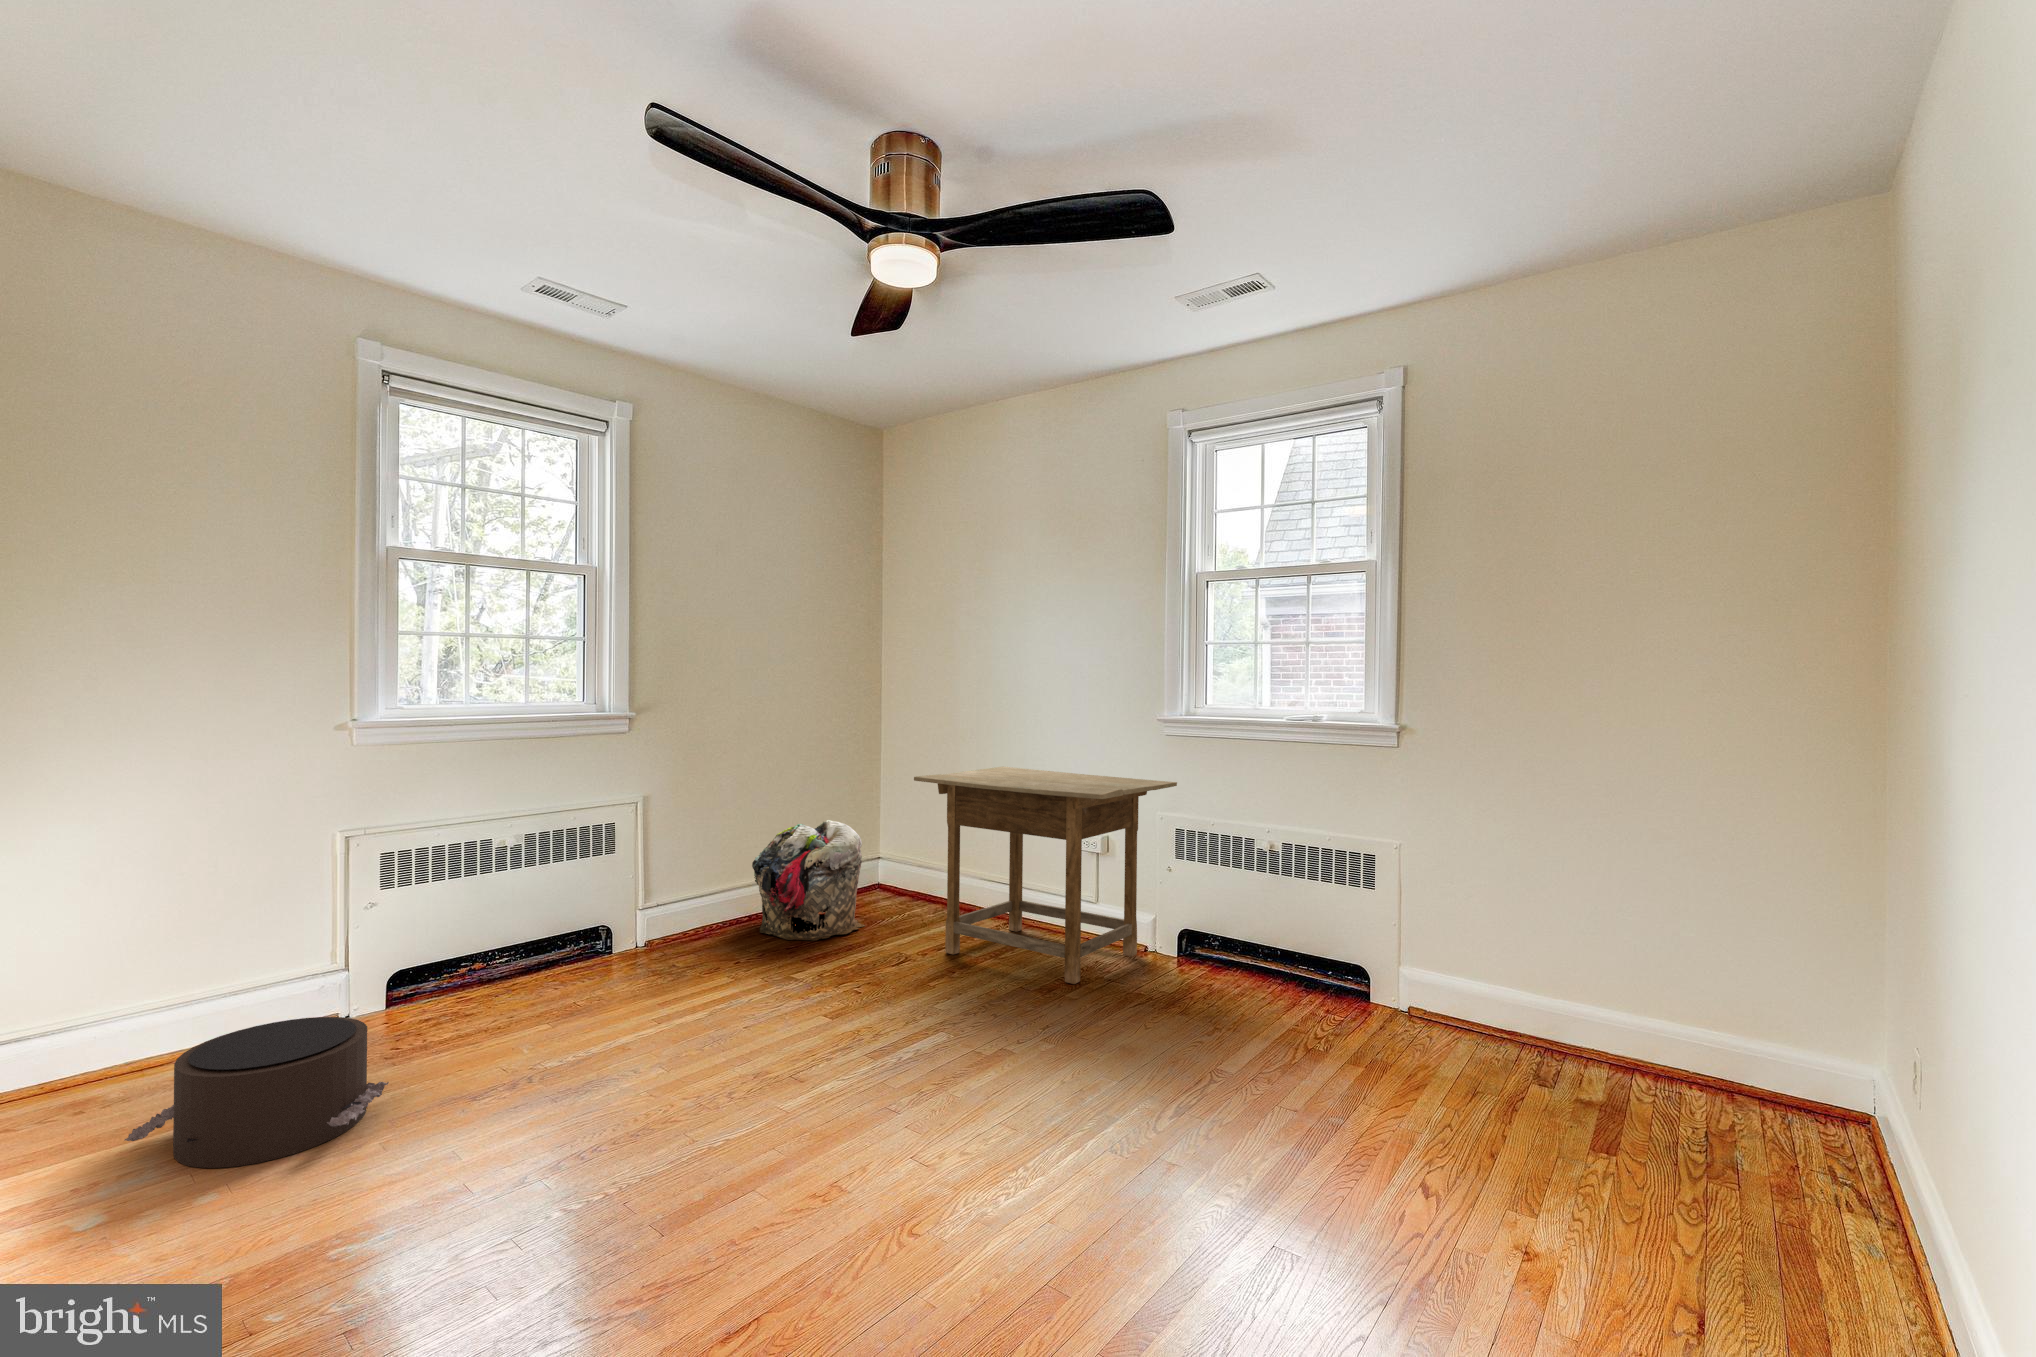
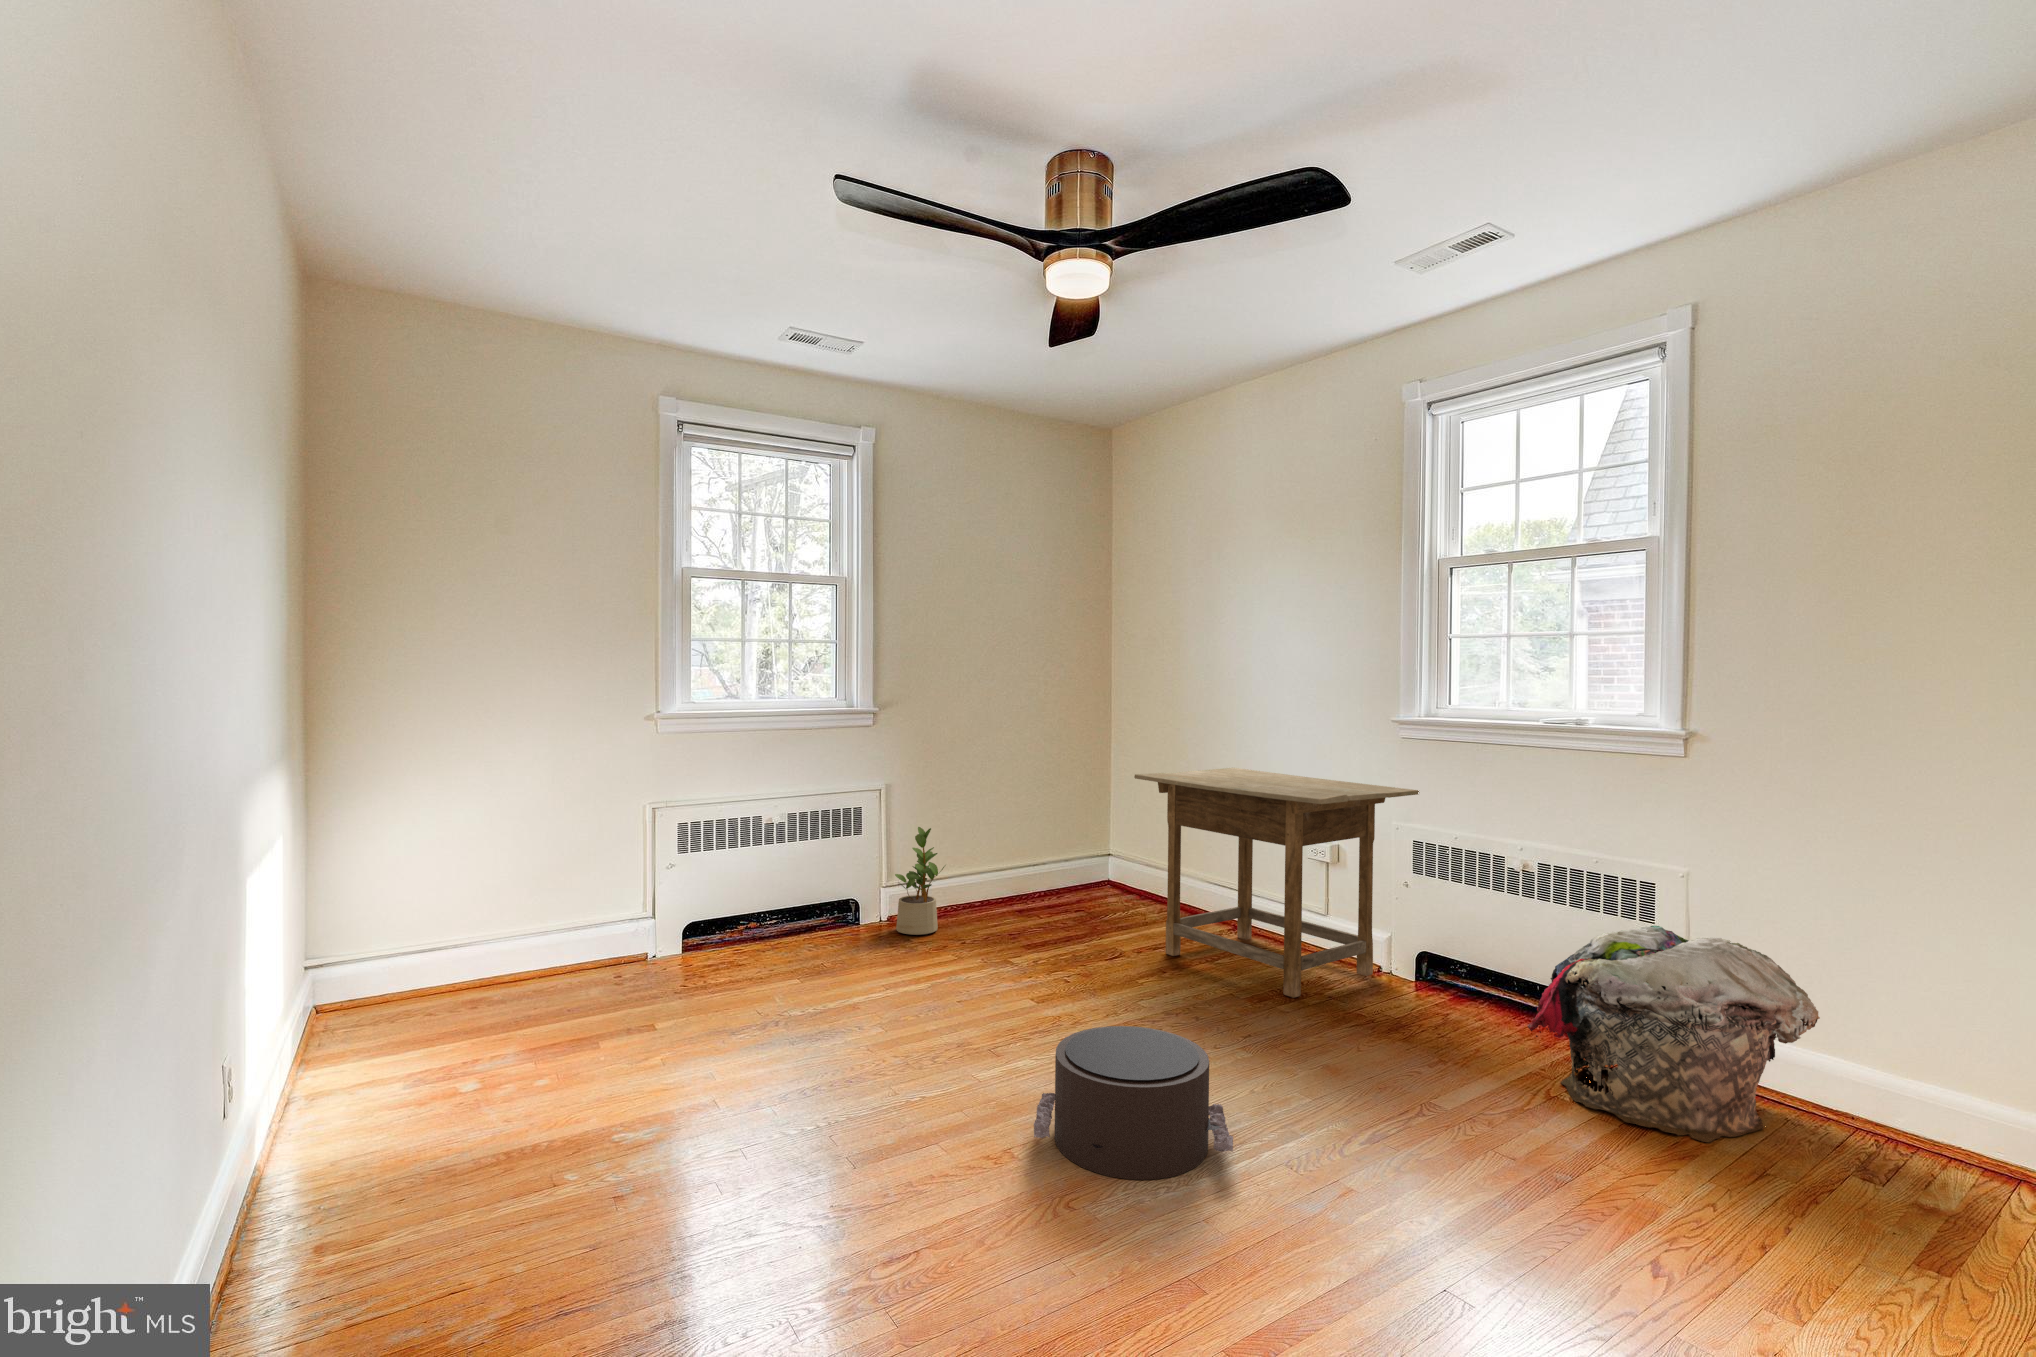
laundry basket: present [752,820,865,941] -> present [1527,926,1820,1143]
potted plant: none [653,841,712,958] -> present [895,827,945,935]
pouf: present [125,1017,389,1168] -> present [1034,1026,1233,1180]

